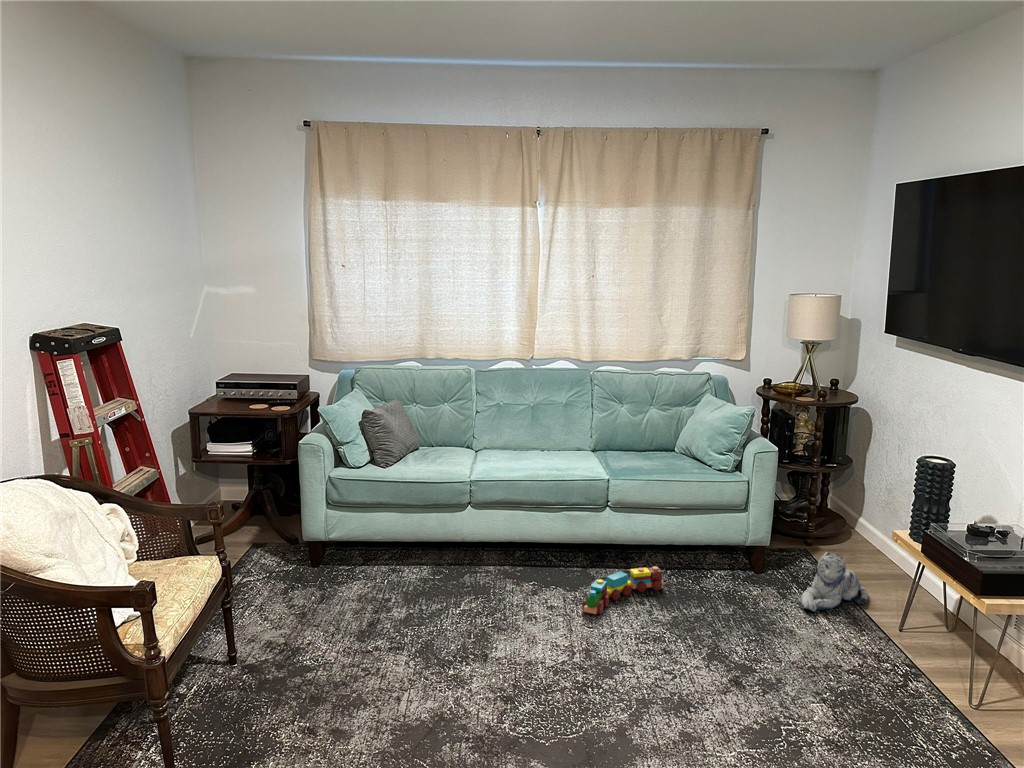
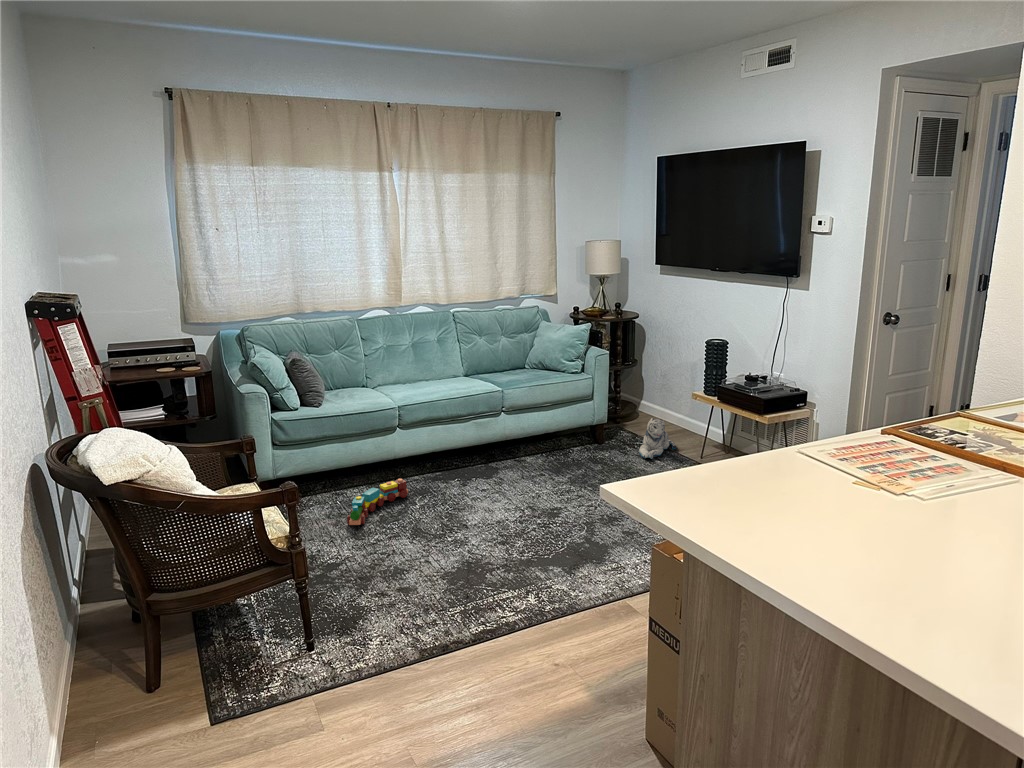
toy train: present [582,566,663,614] -> present [347,479,408,525]

